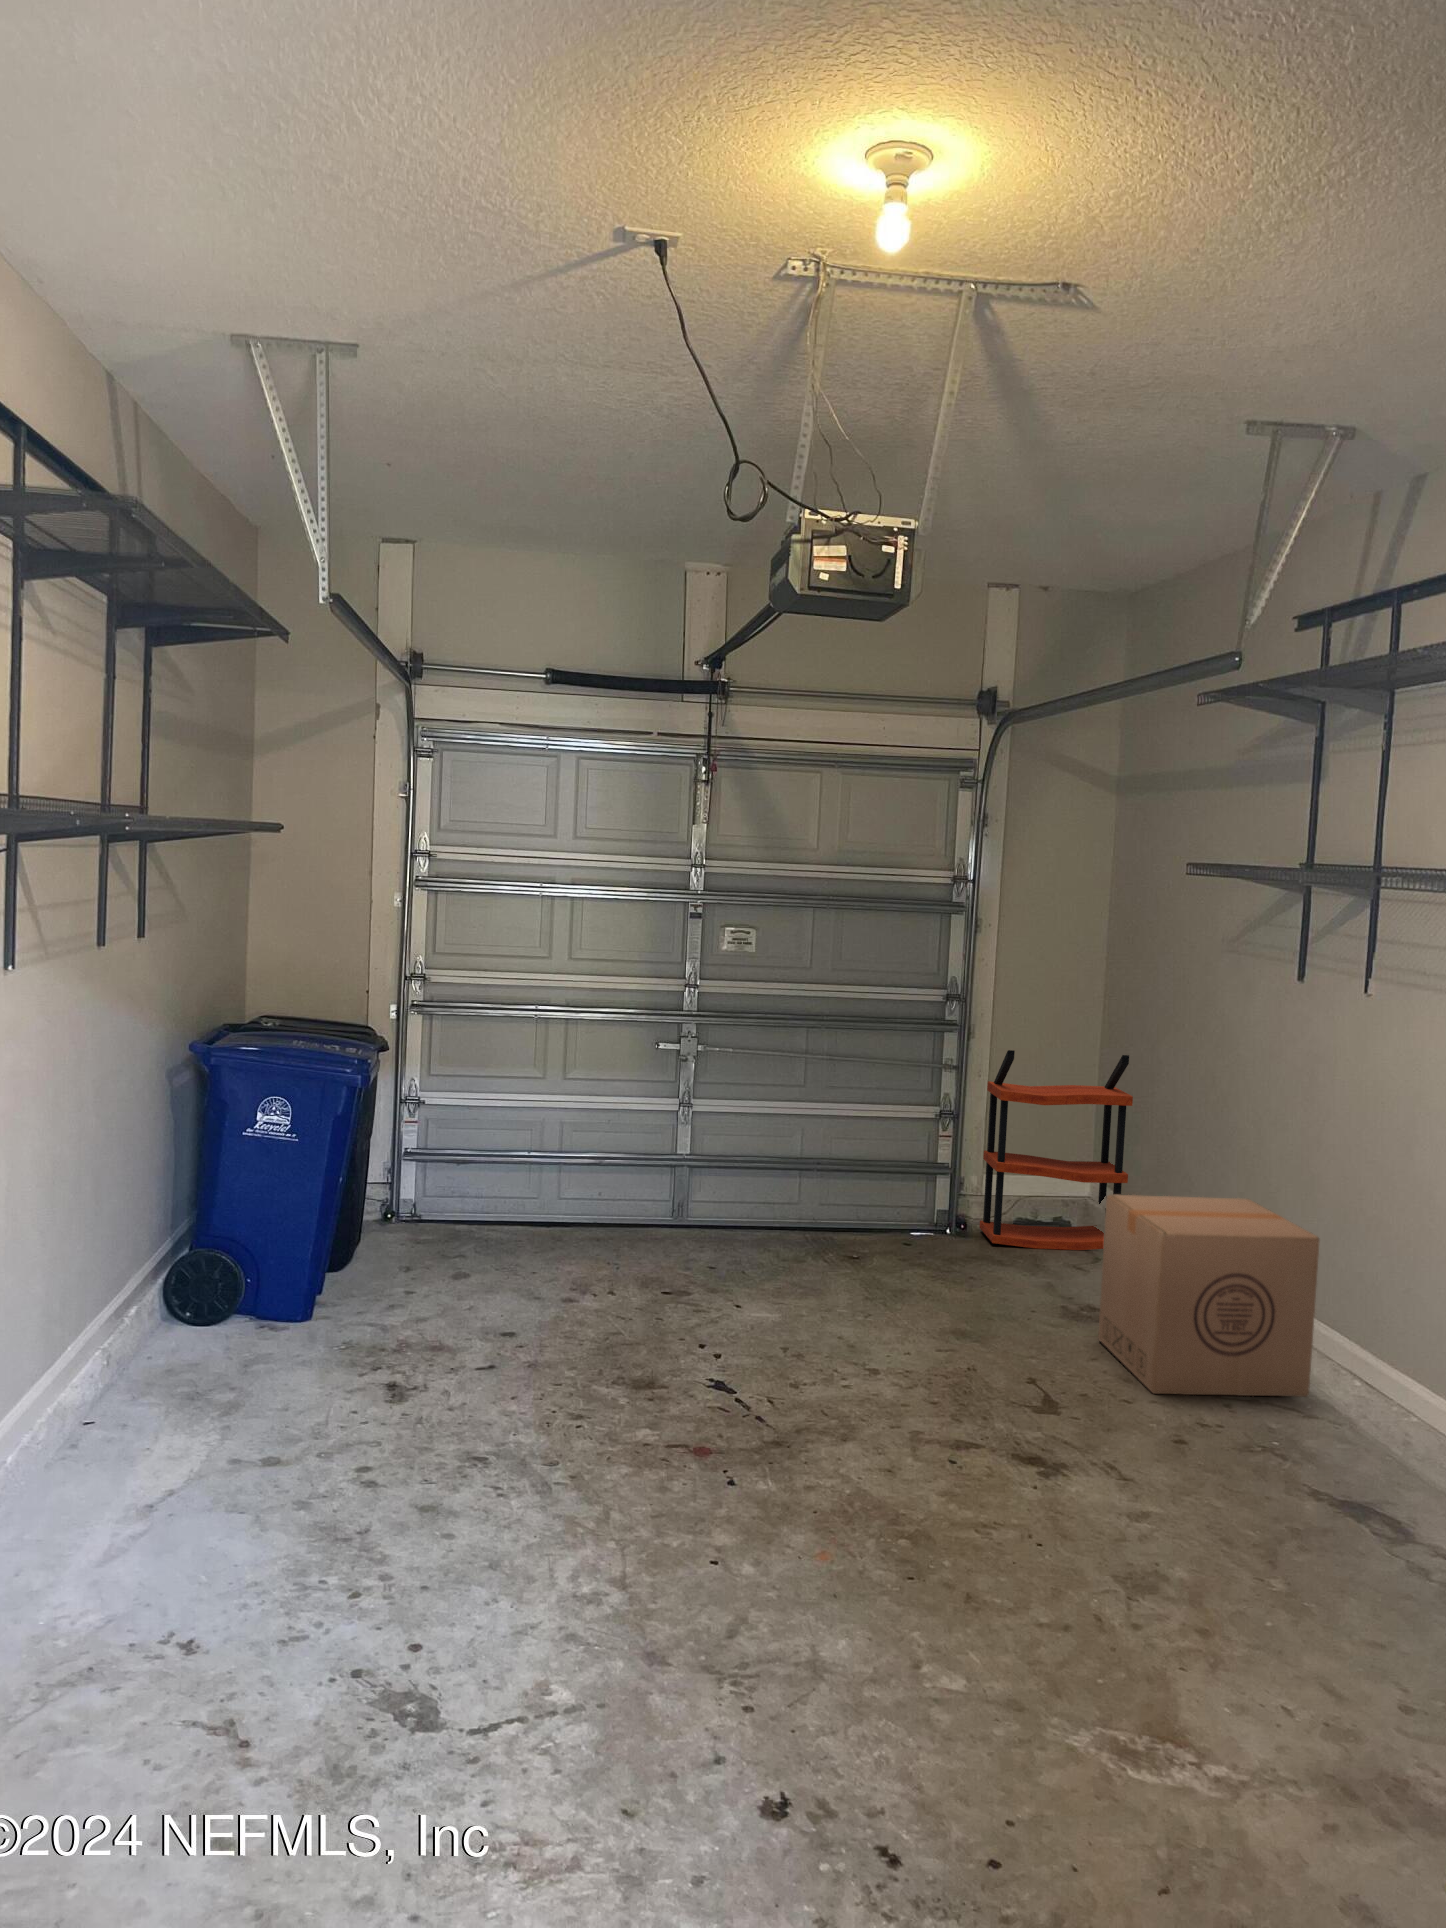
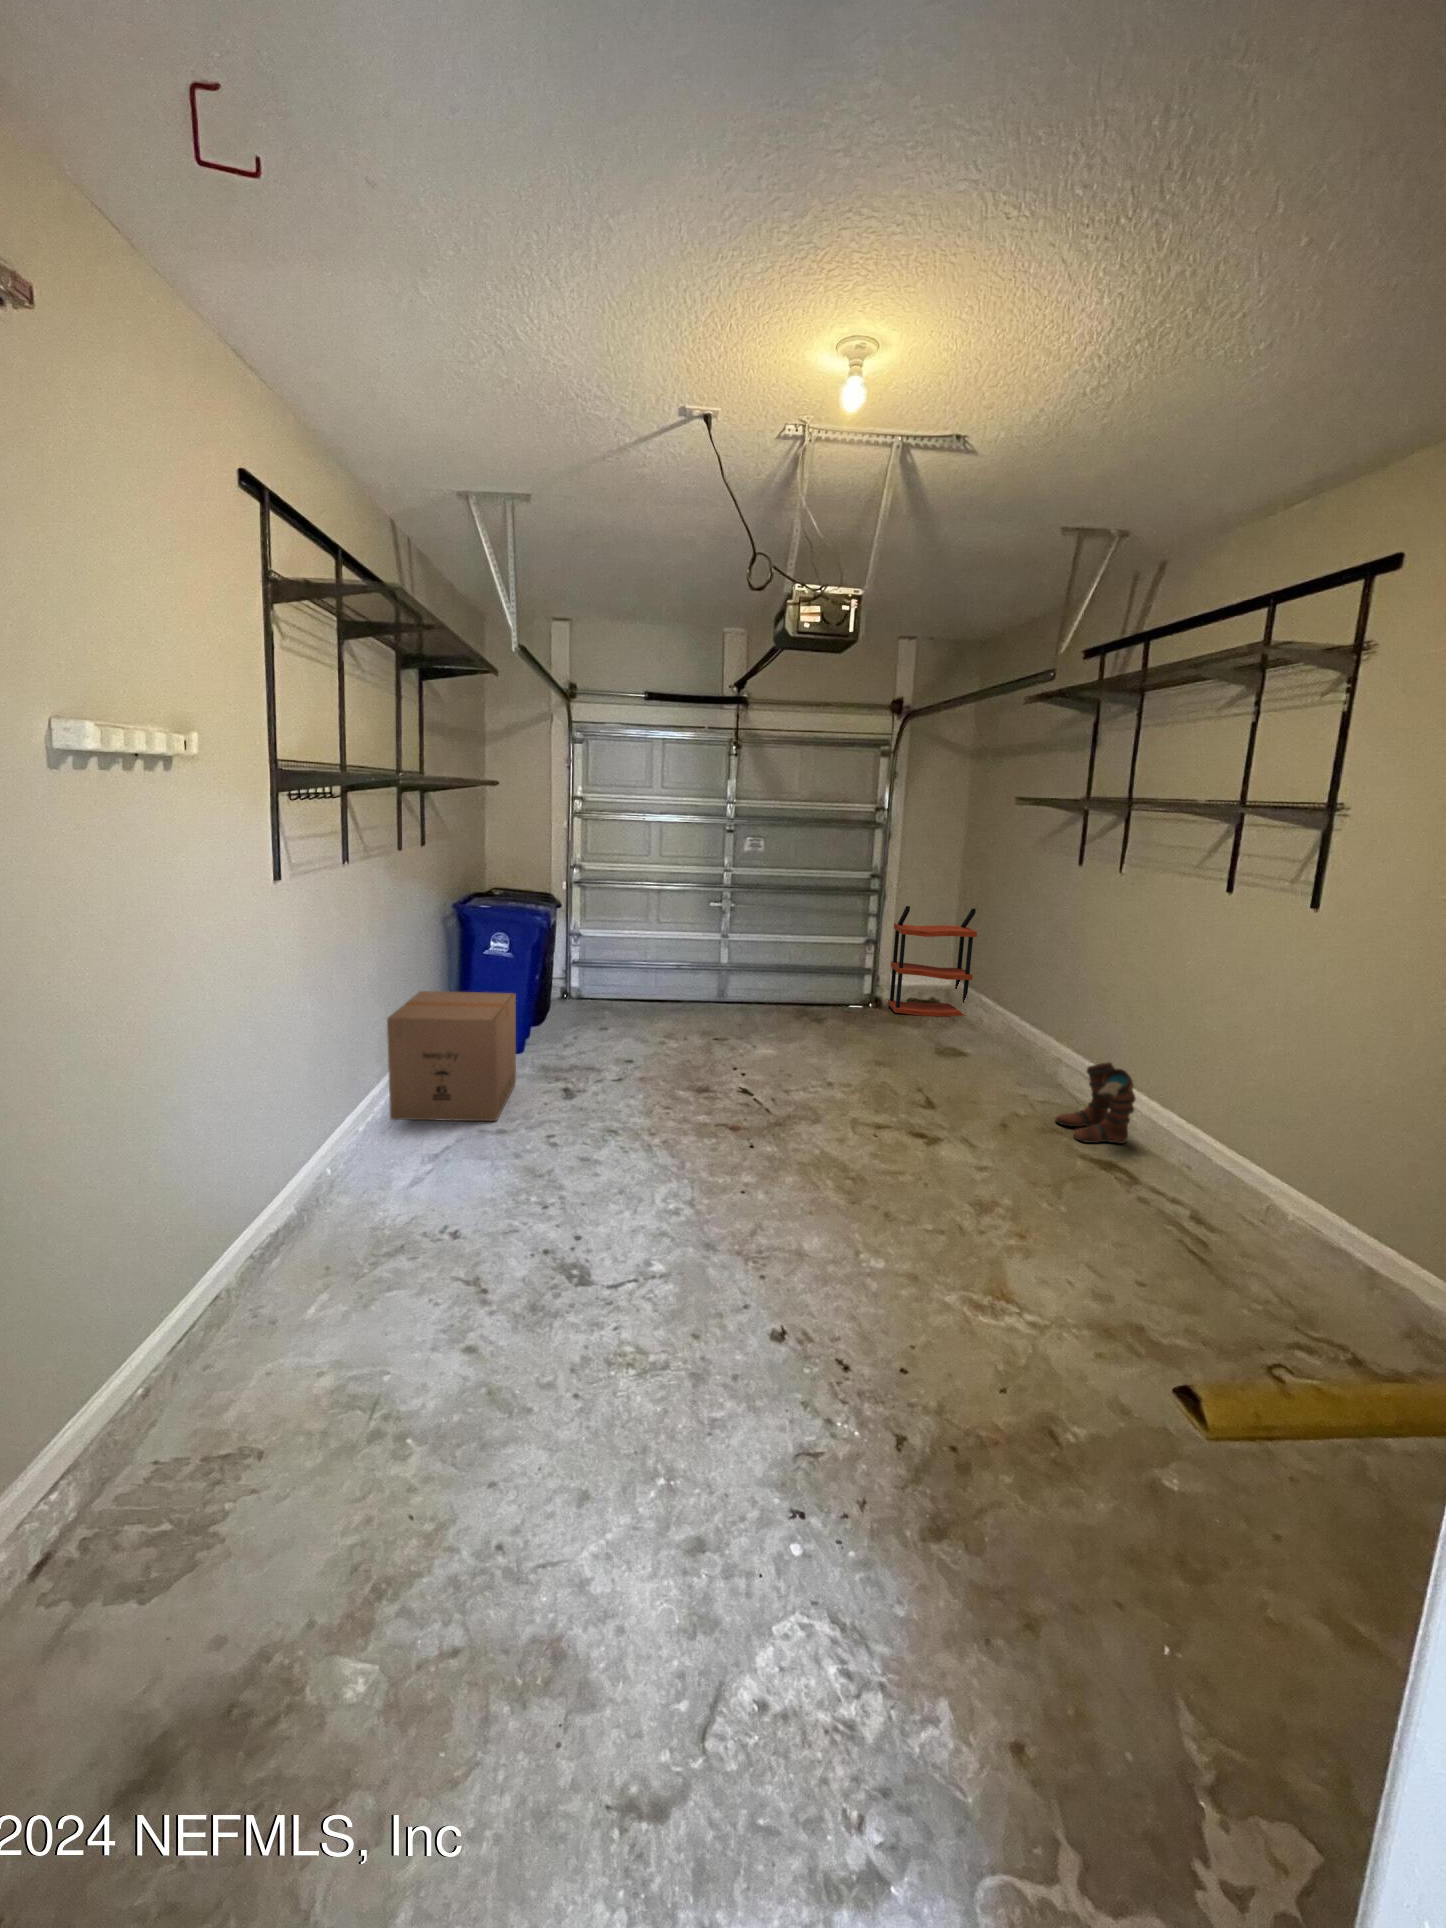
cardboard box: present [1098,1195,1319,1397] -> present [387,991,516,1121]
boots: none [1271,1322,1405,1469] -> present [1056,1062,1136,1144]

